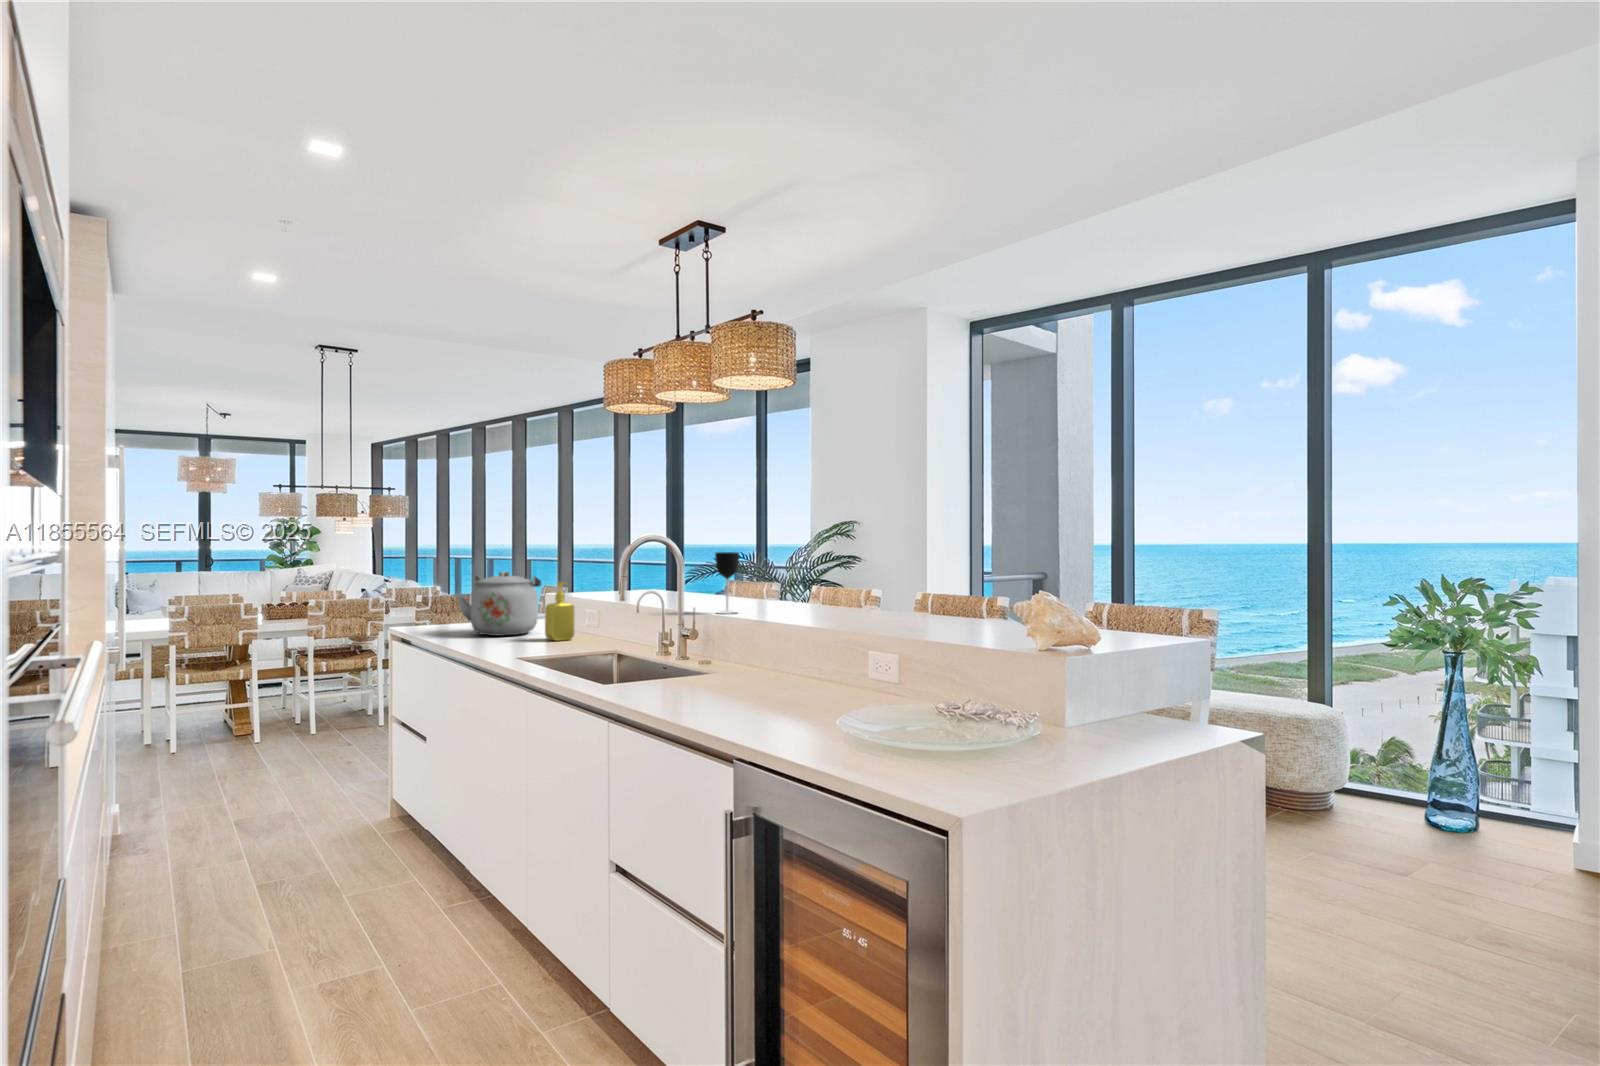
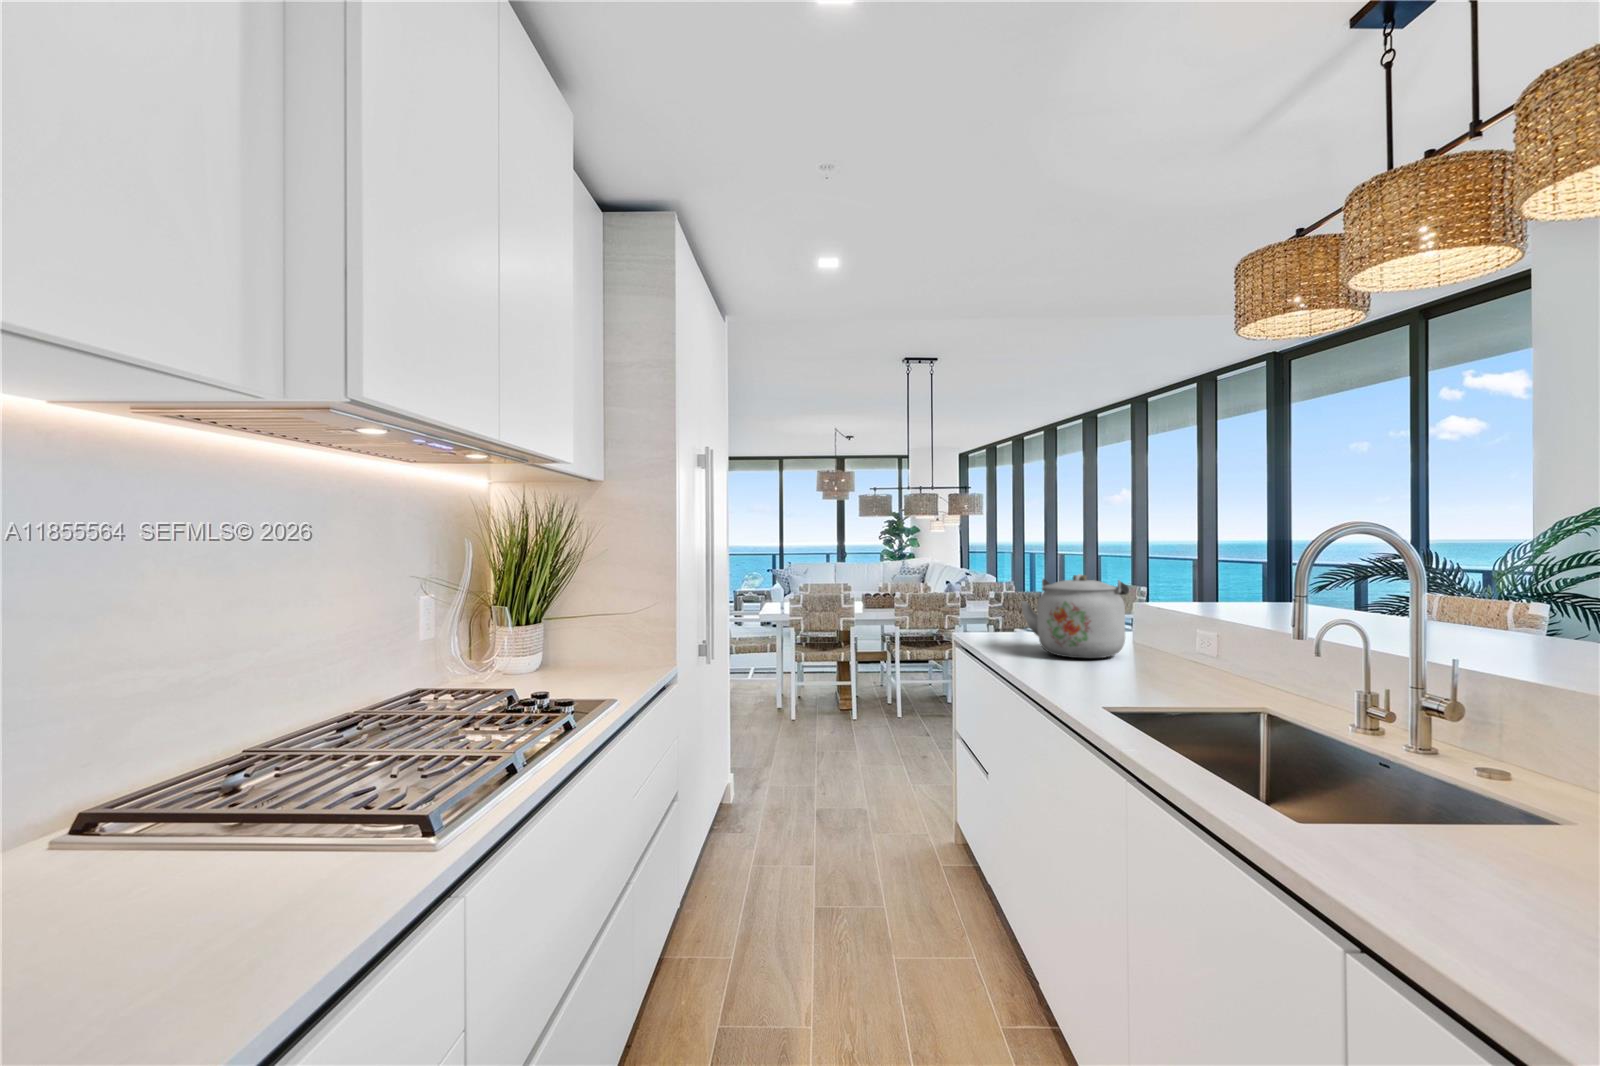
wine glass: present [715,552,739,614] -> none [1492,552,1557,674]
soap dispenser: present [545,582,575,641] -> none [1139,592,1183,676]

